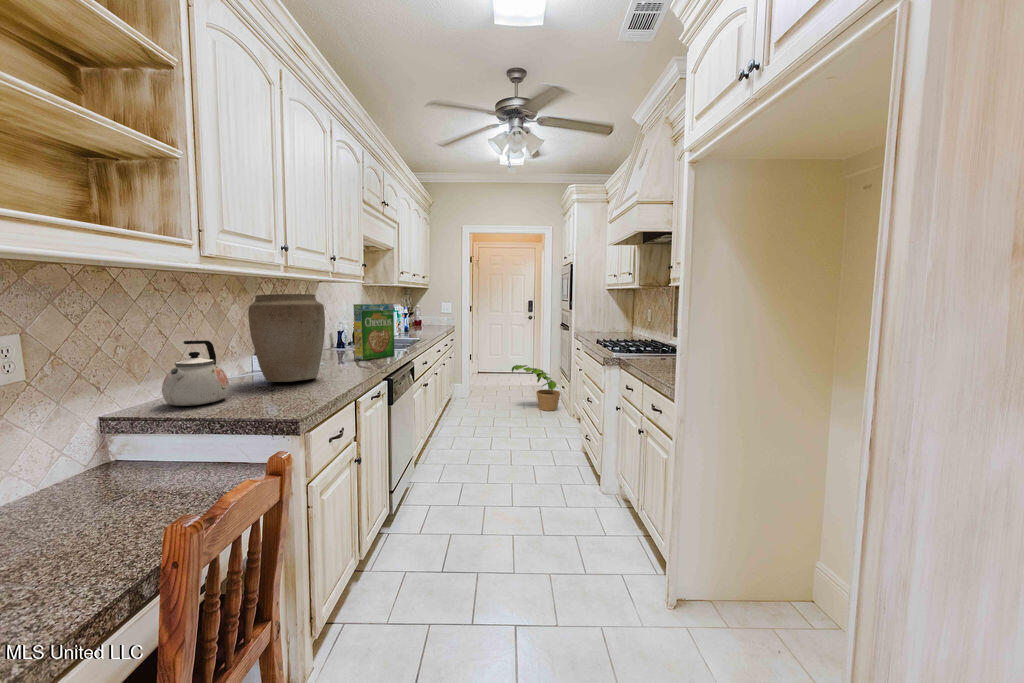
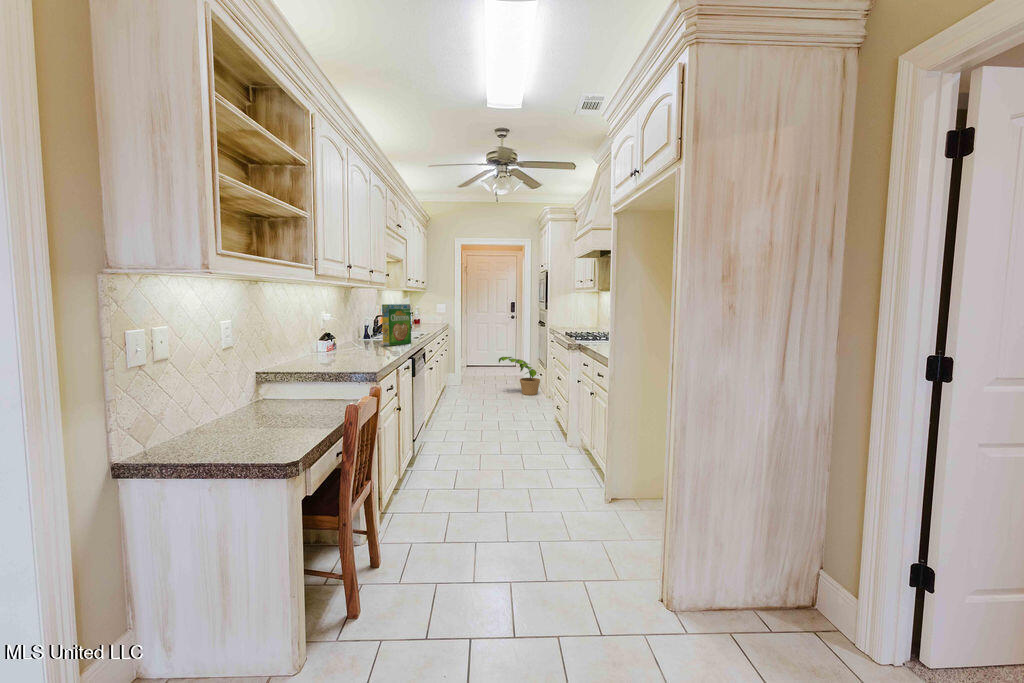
vase: present [248,294,325,382] -> none [322,297,372,356]
kettle: present [162,340,229,406] -> none [281,327,319,367]

